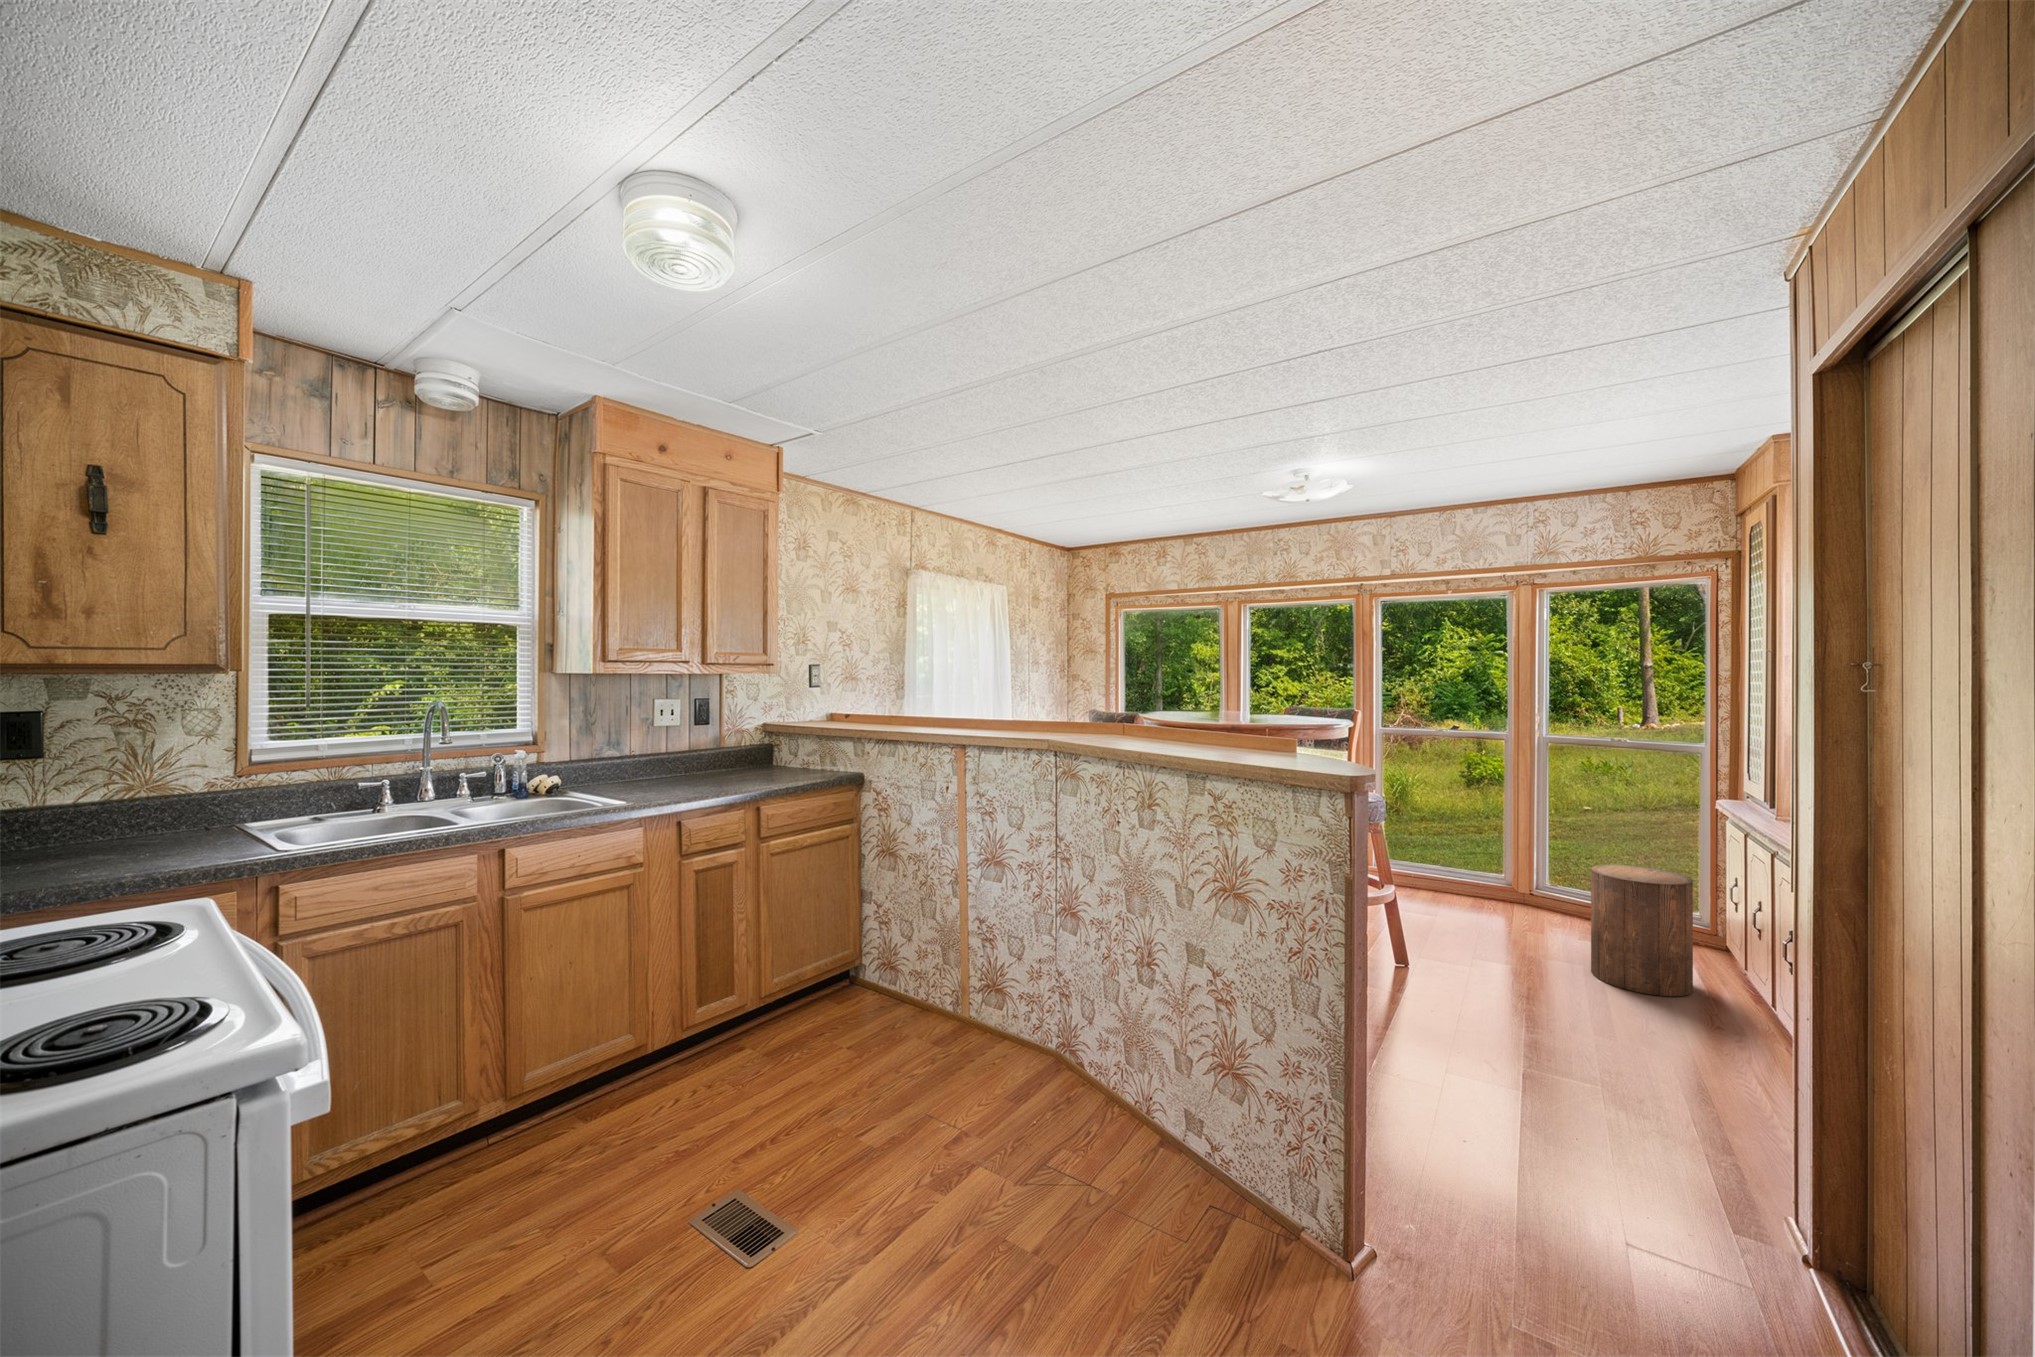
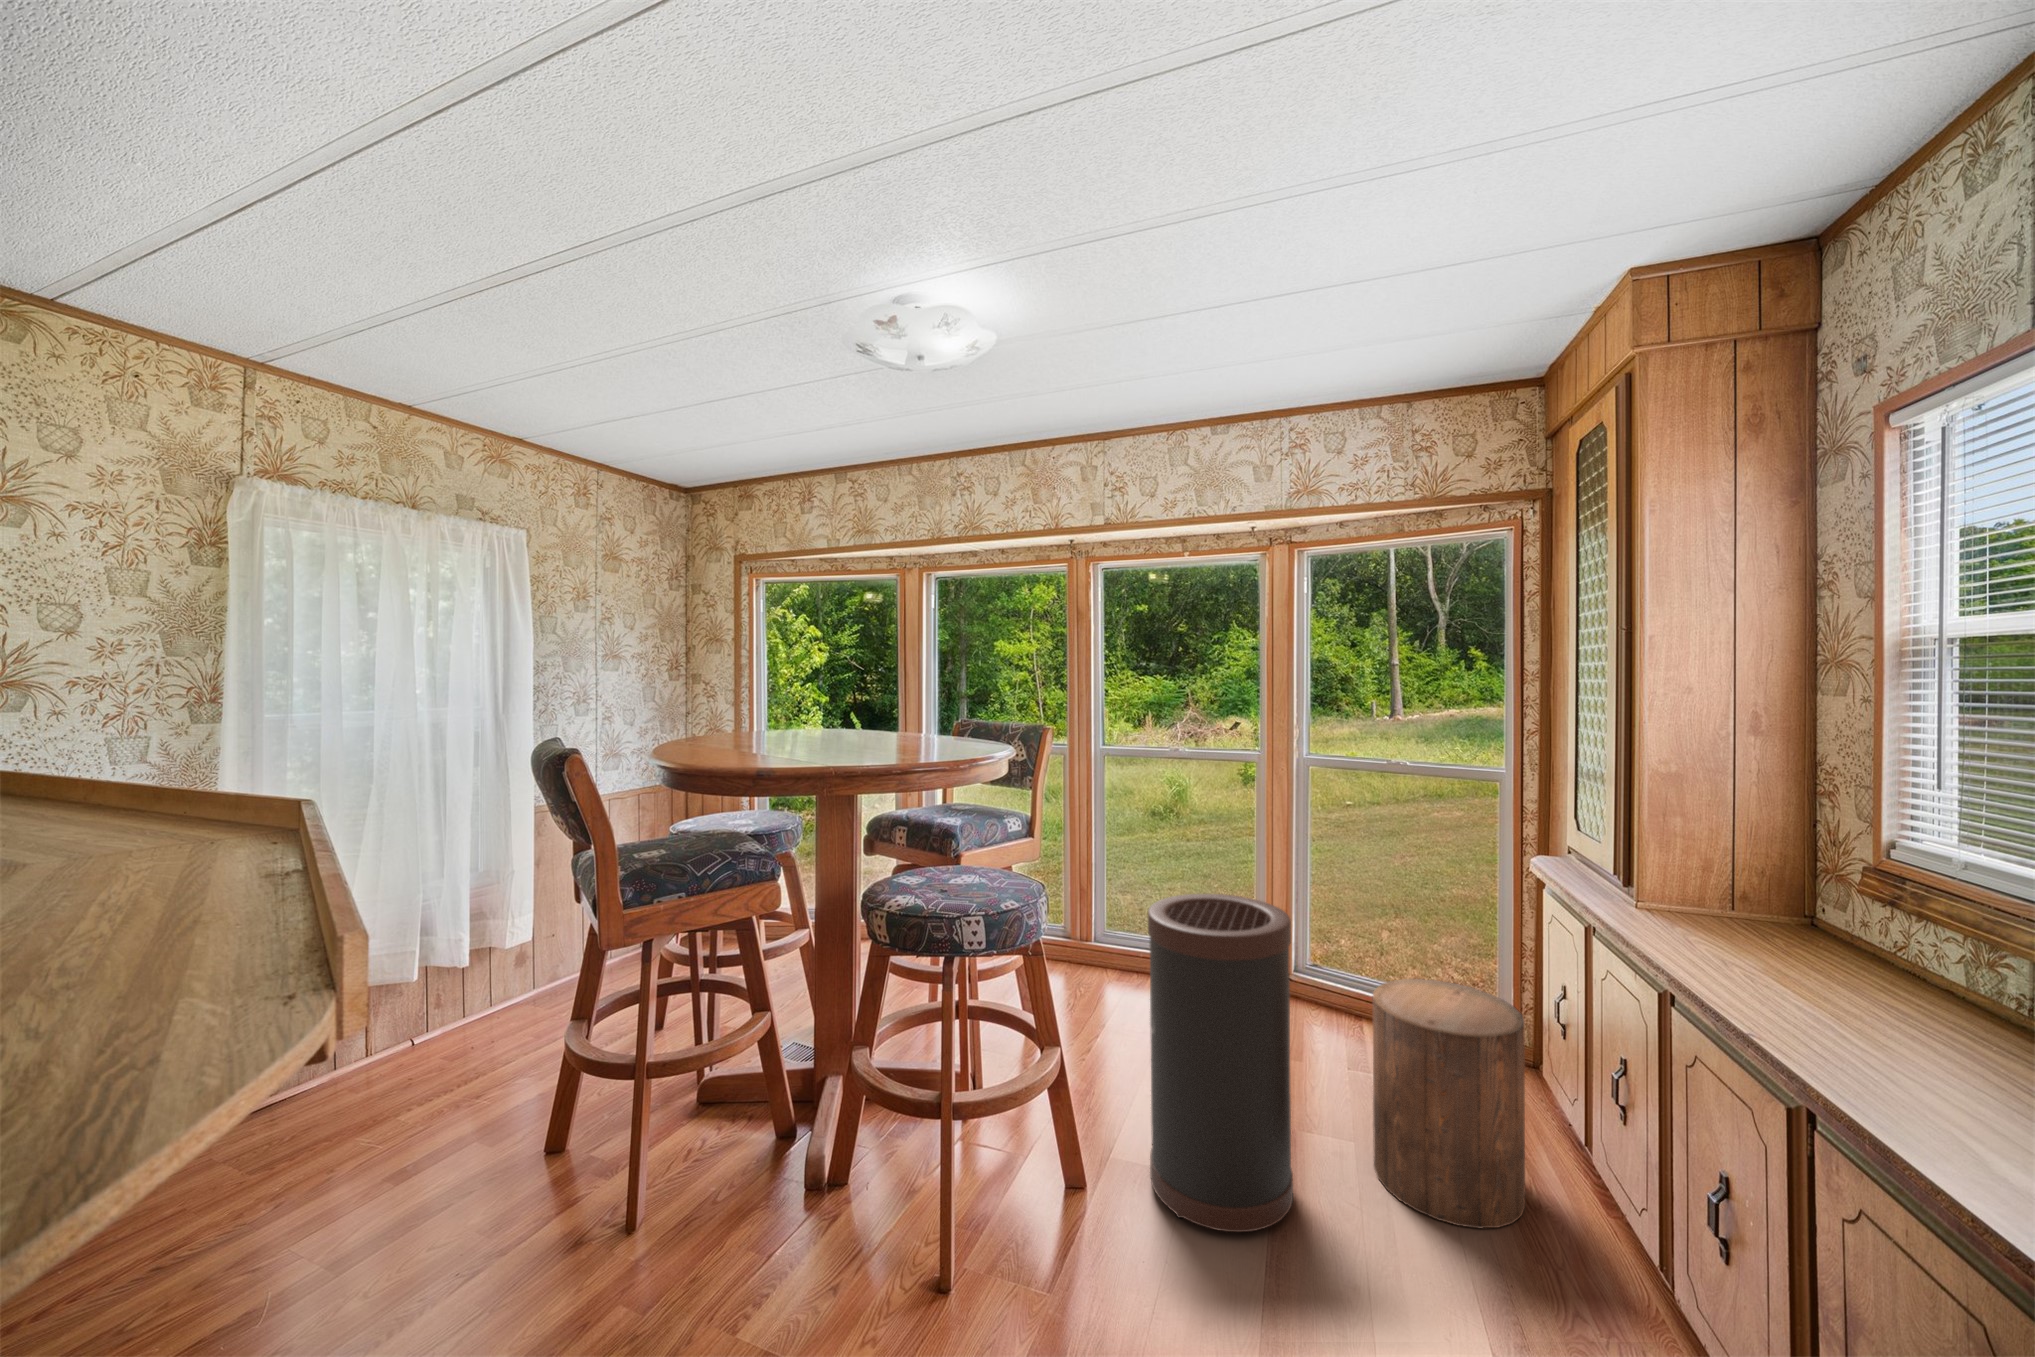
trash can: none [1444,805,1537,981] -> present [1148,894,1293,1232]

